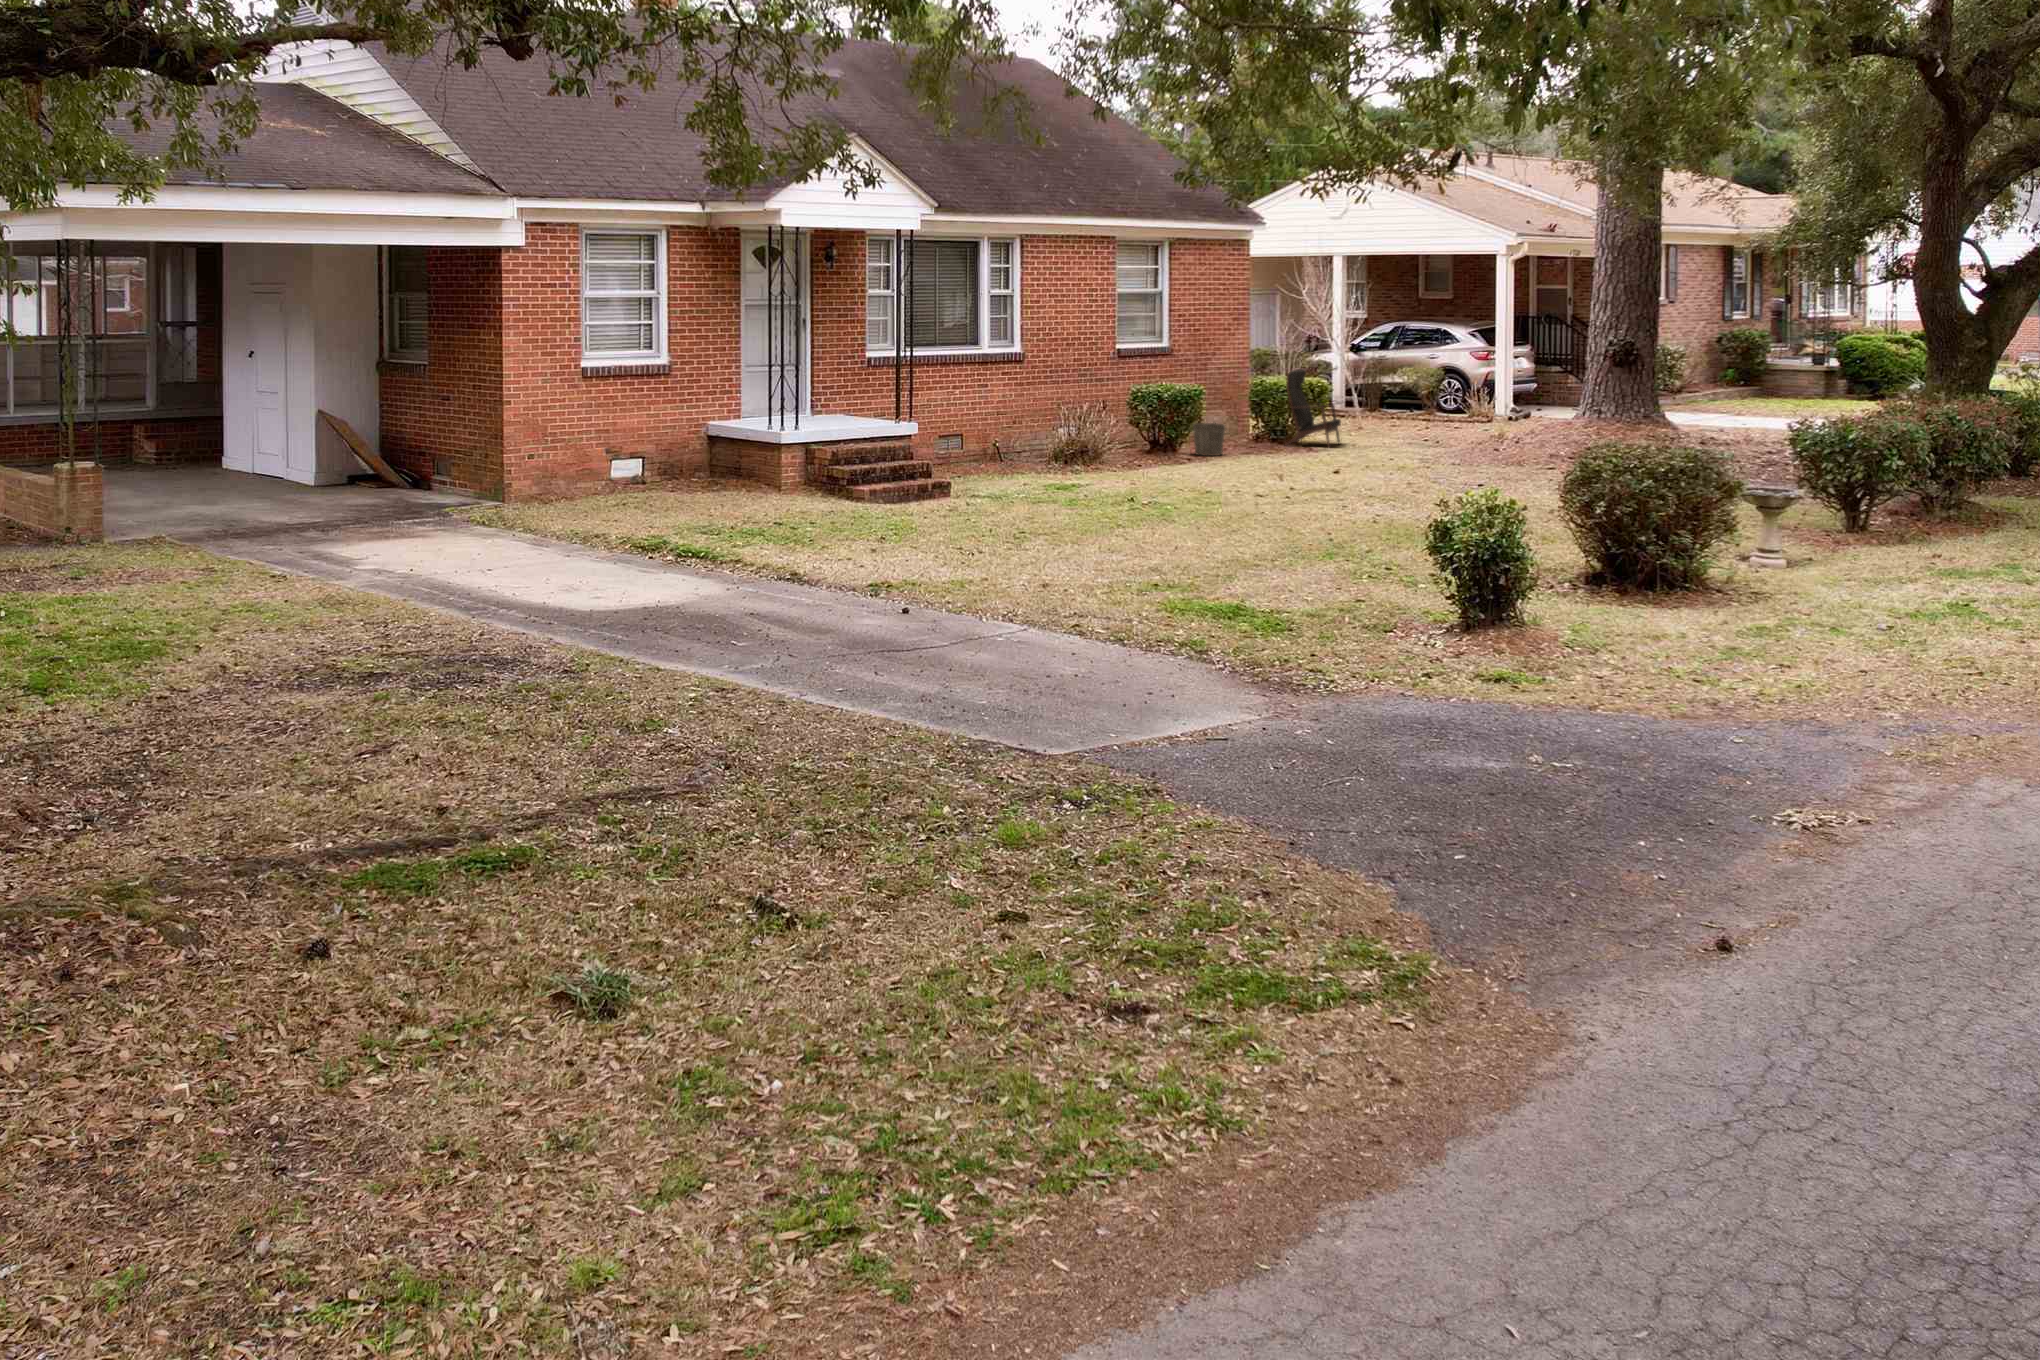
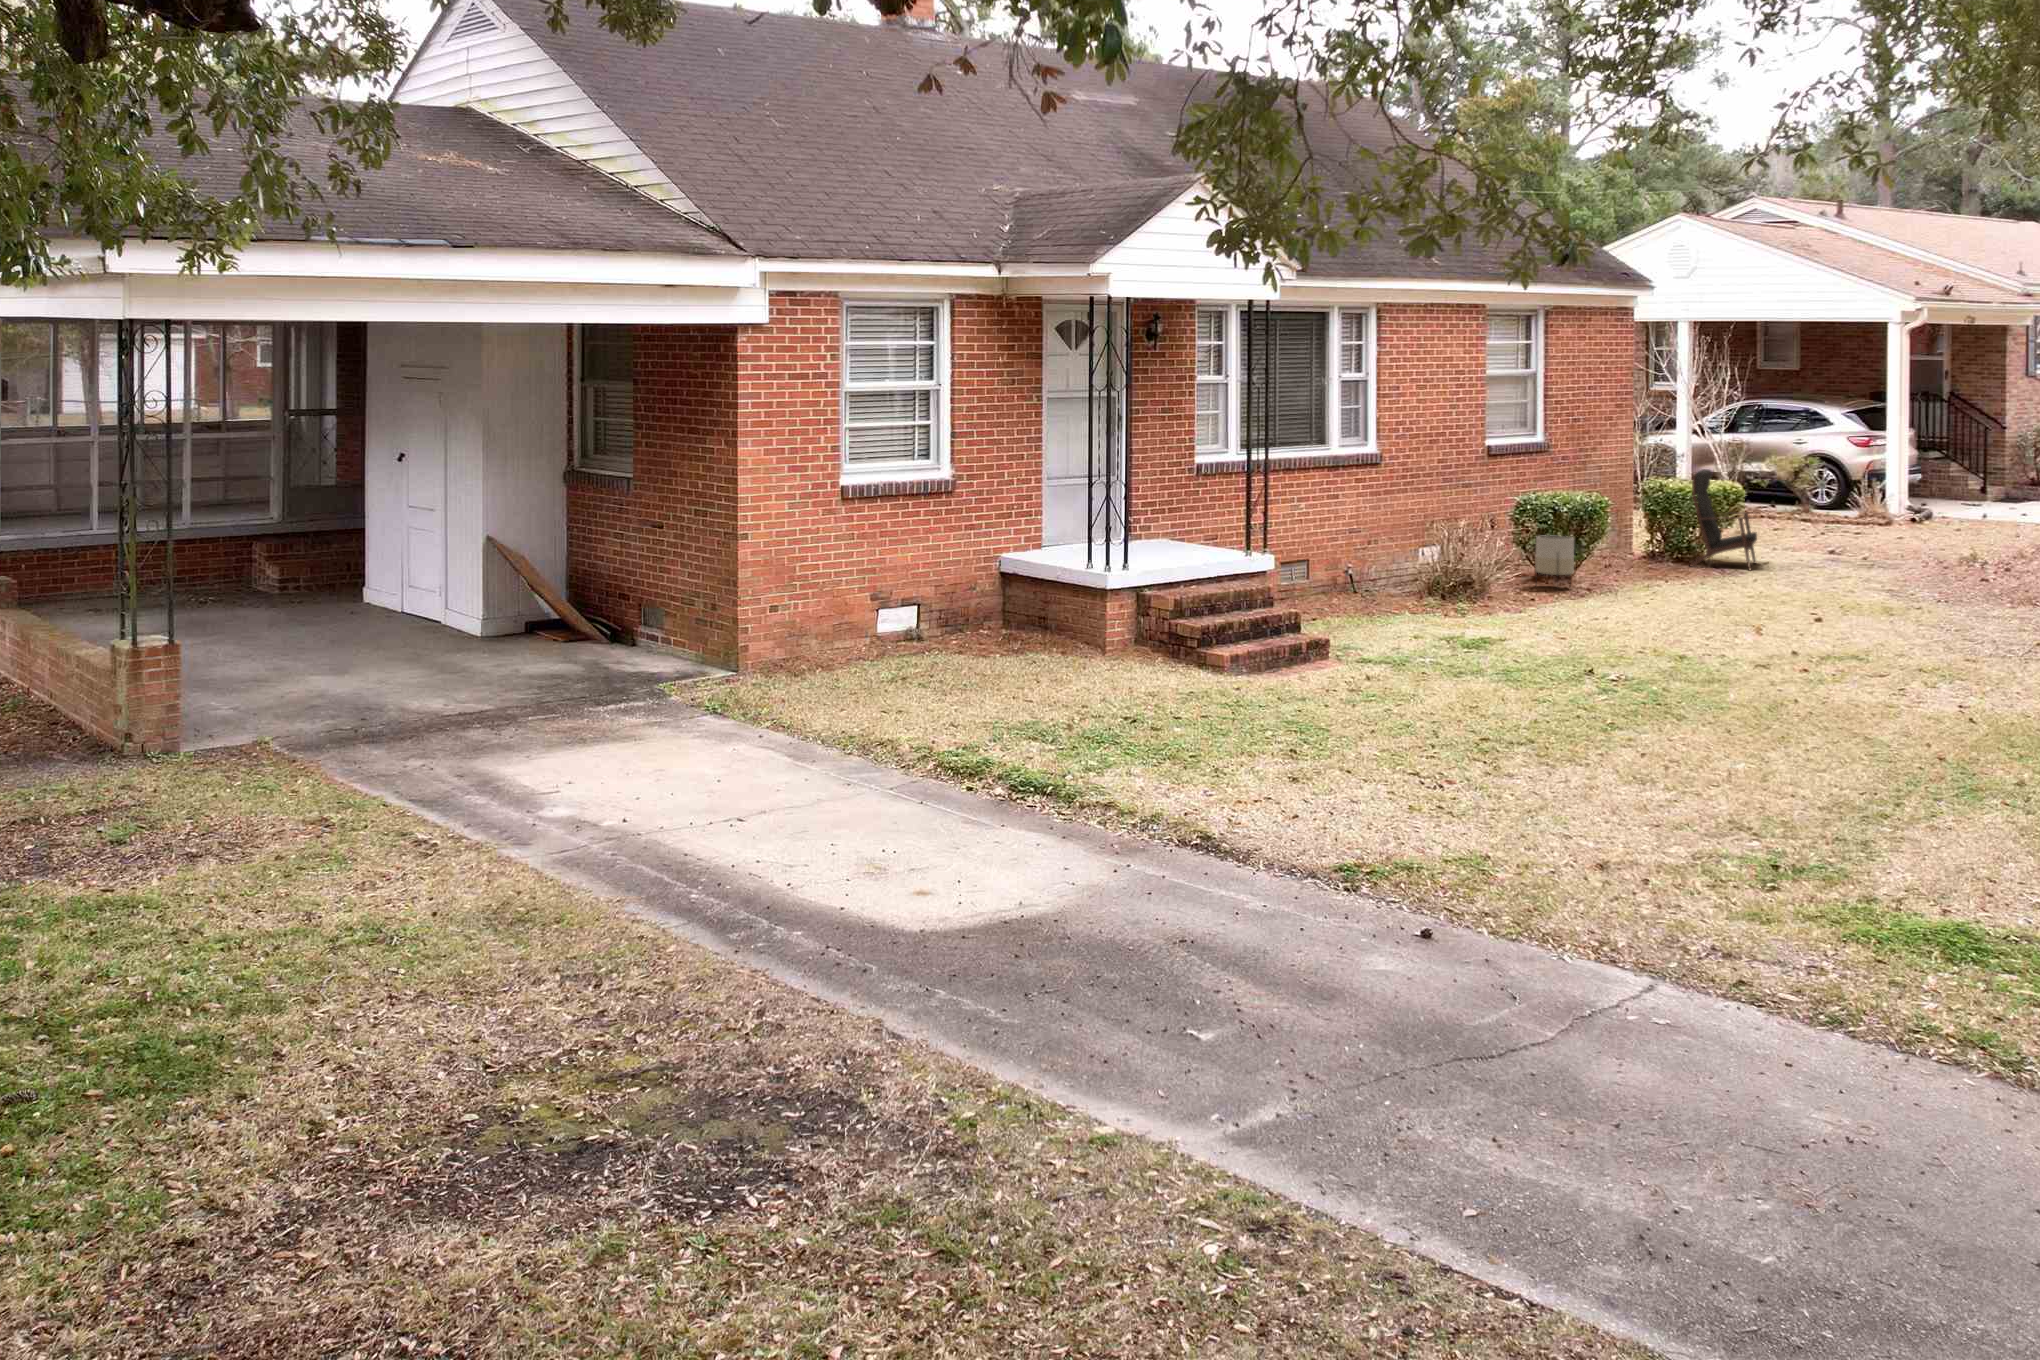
planter: none [1146,417,1175,459] -> present [1535,536,1574,583]
bucket: present [1193,423,1225,456] -> none [1589,540,1637,584]

